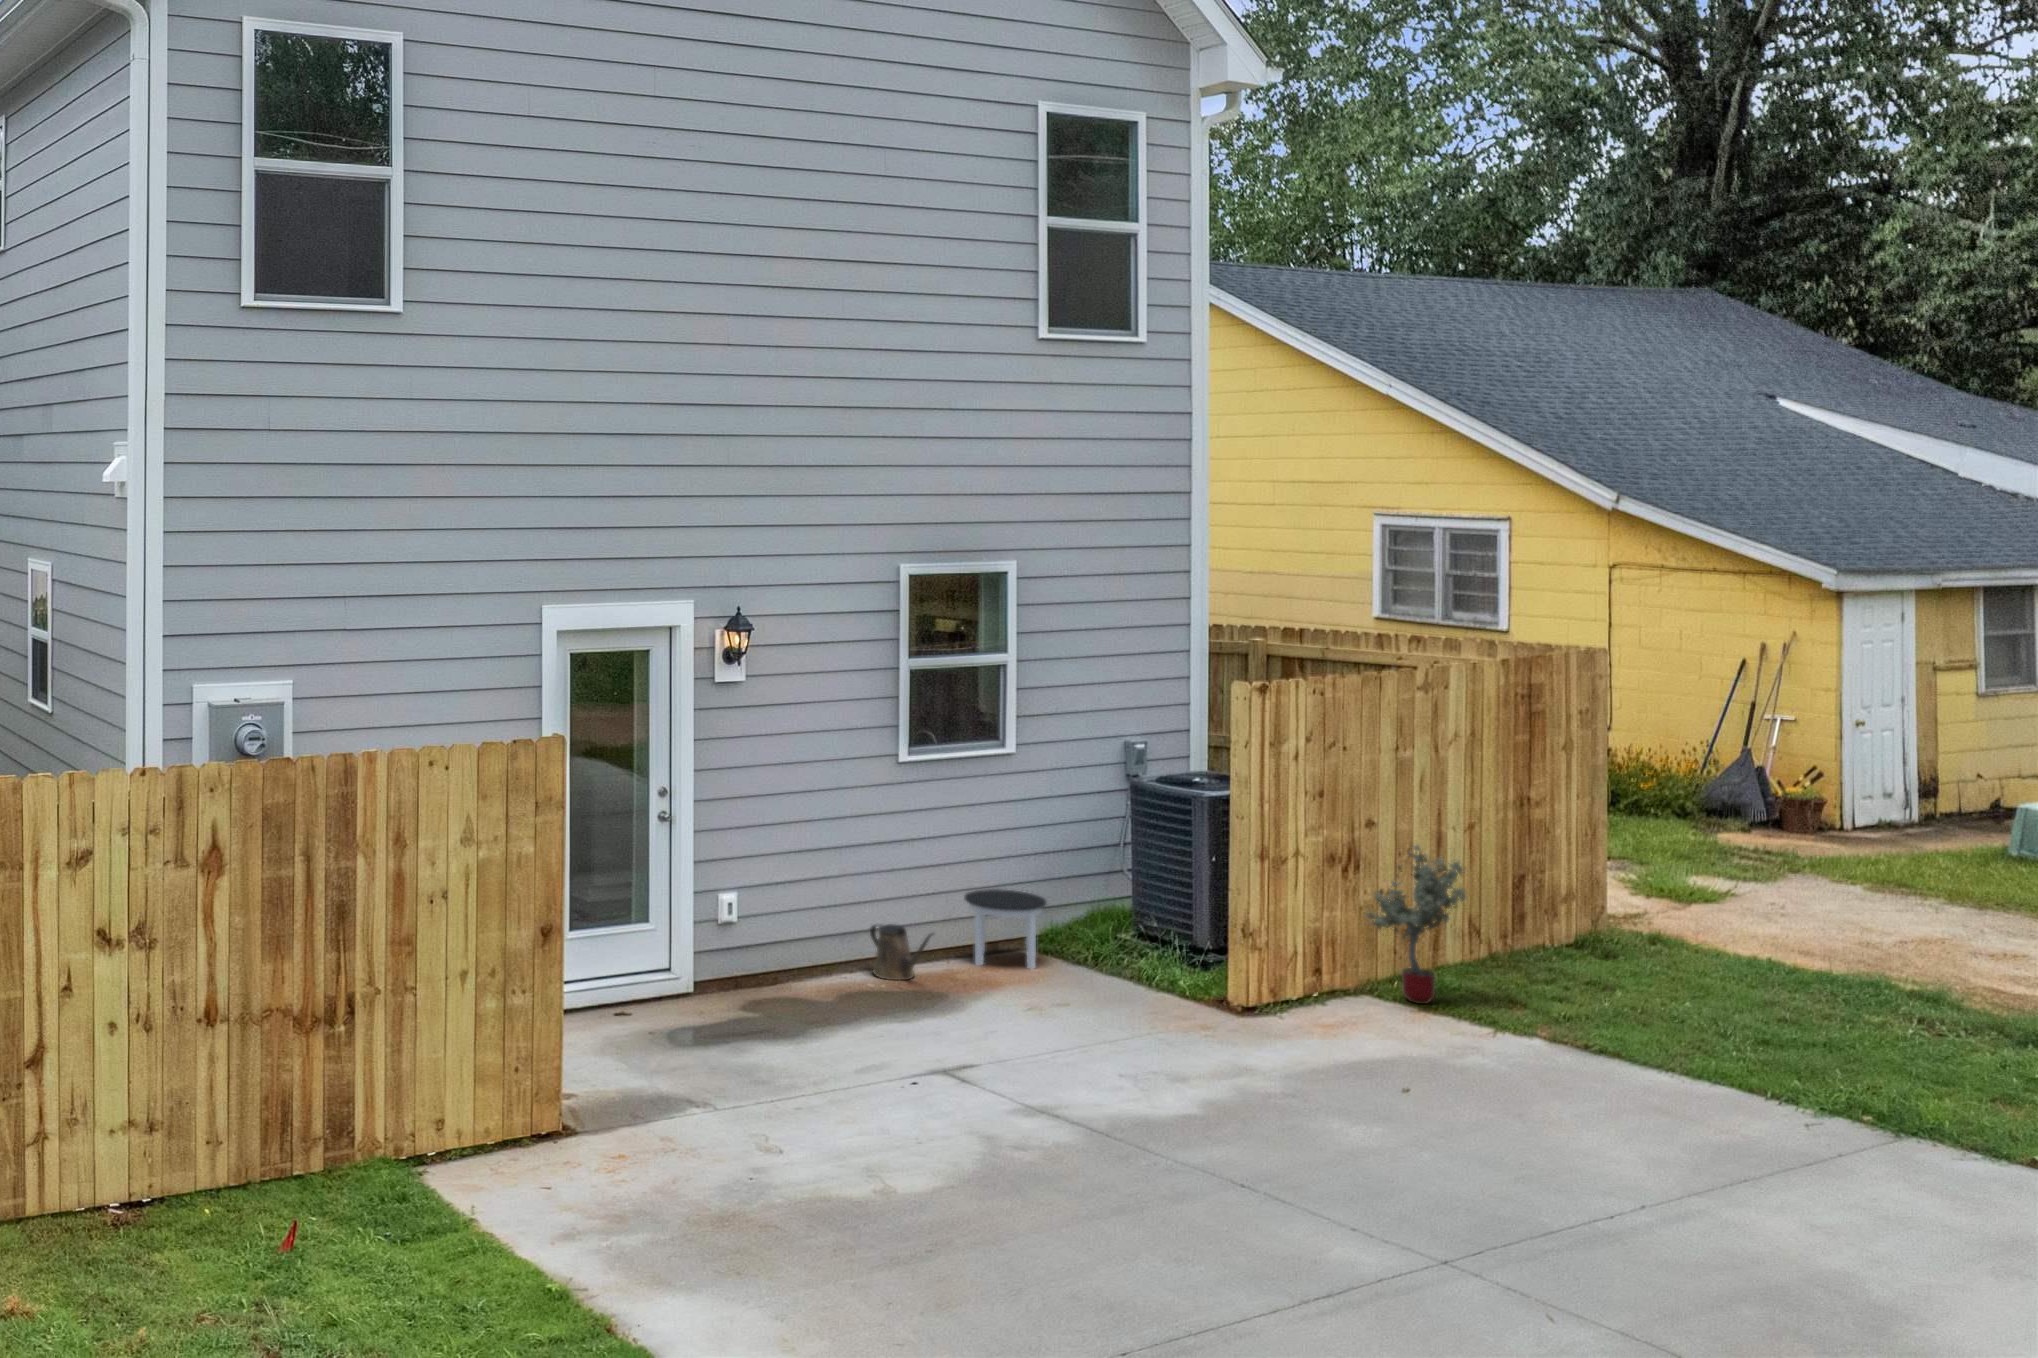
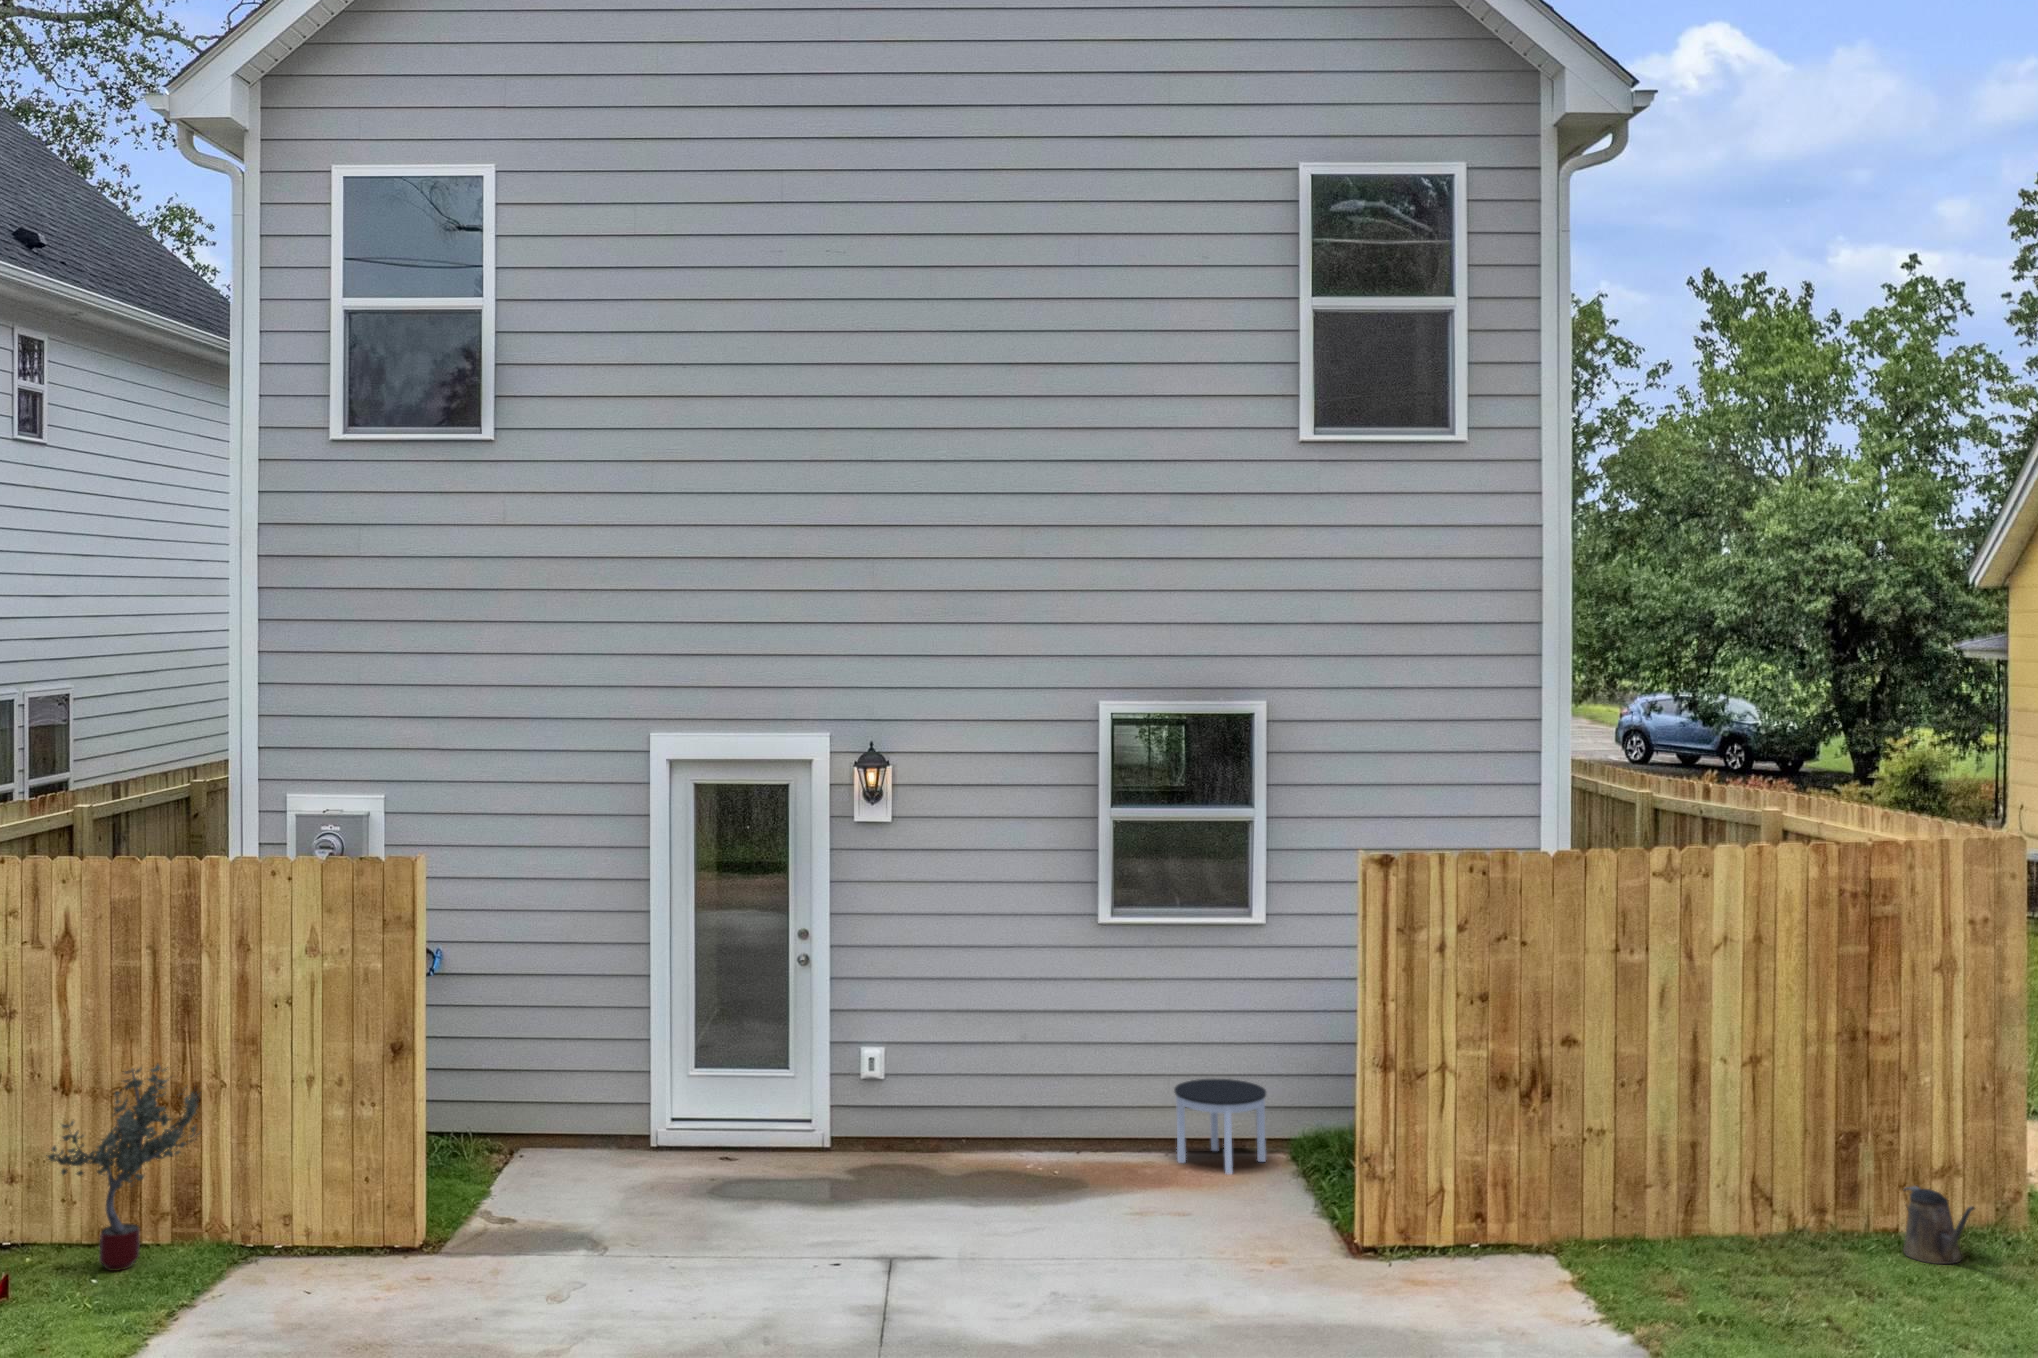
potted tree: present [1365,845,1466,1004] -> present [46,1064,202,1271]
watering can: present [870,923,933,980] -> present [1903,1186,1974,1264]

